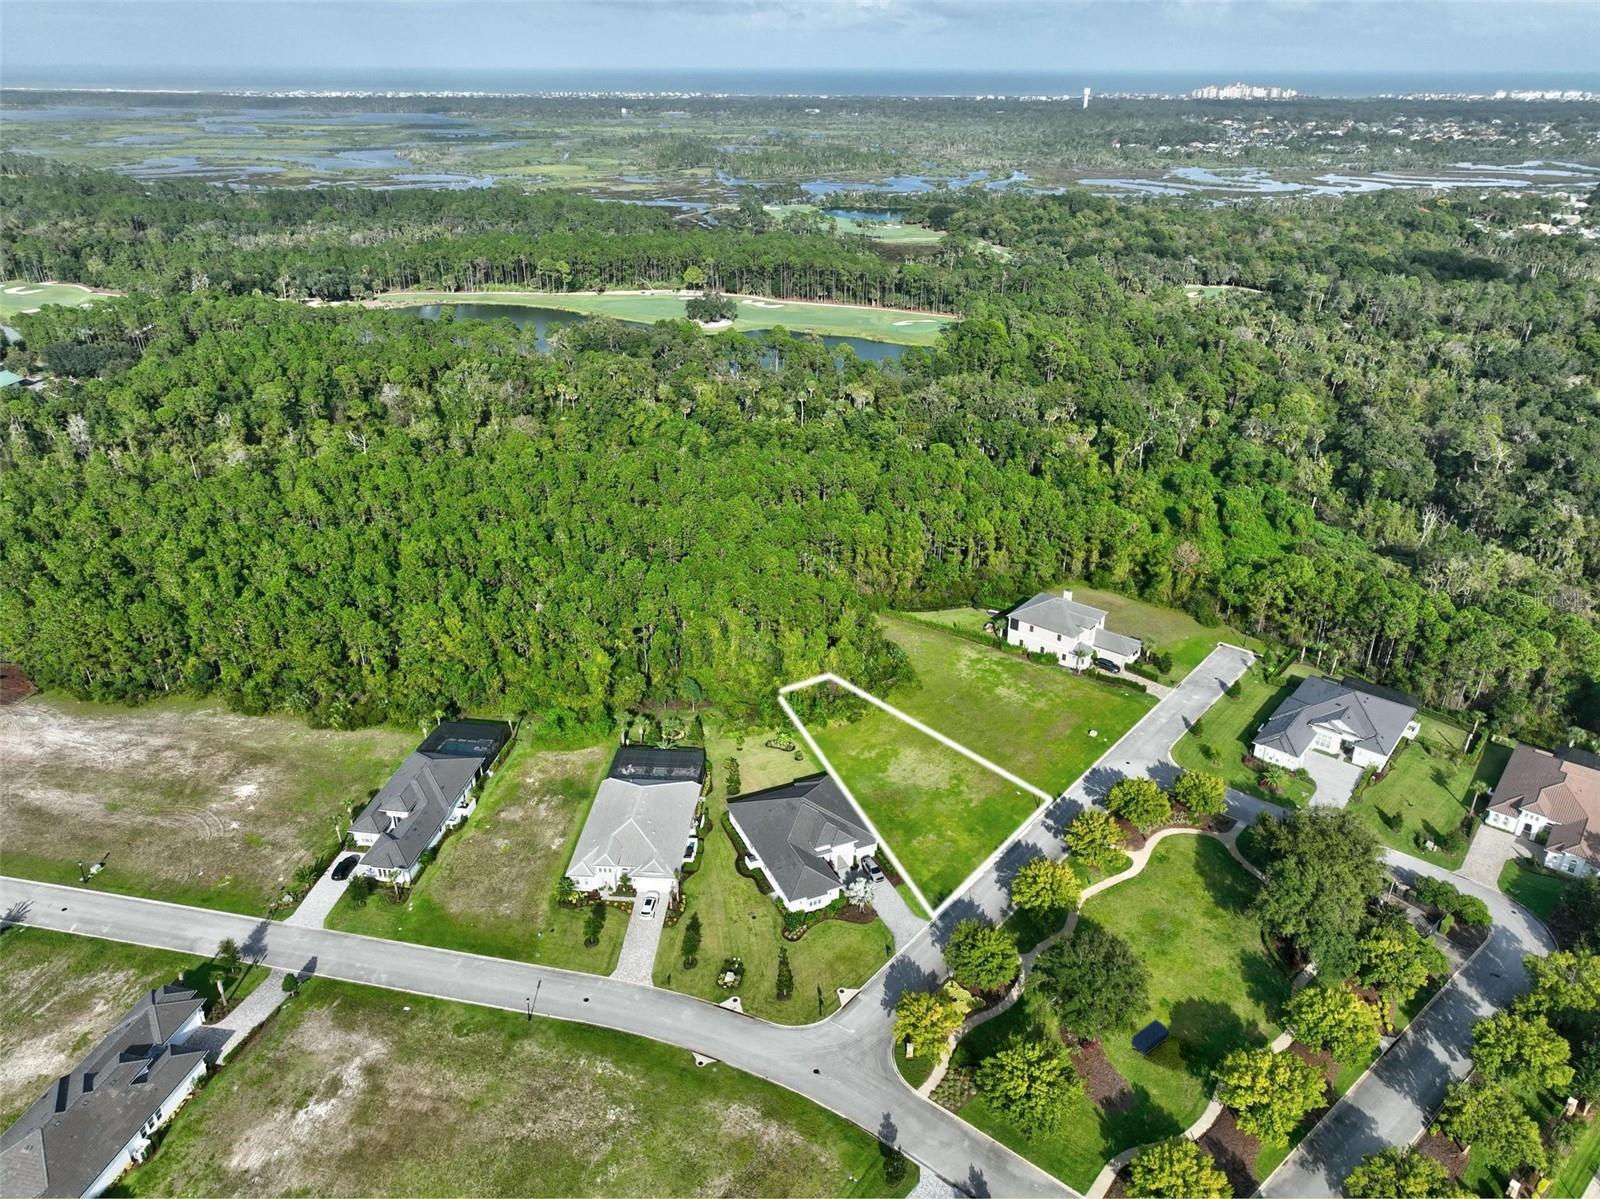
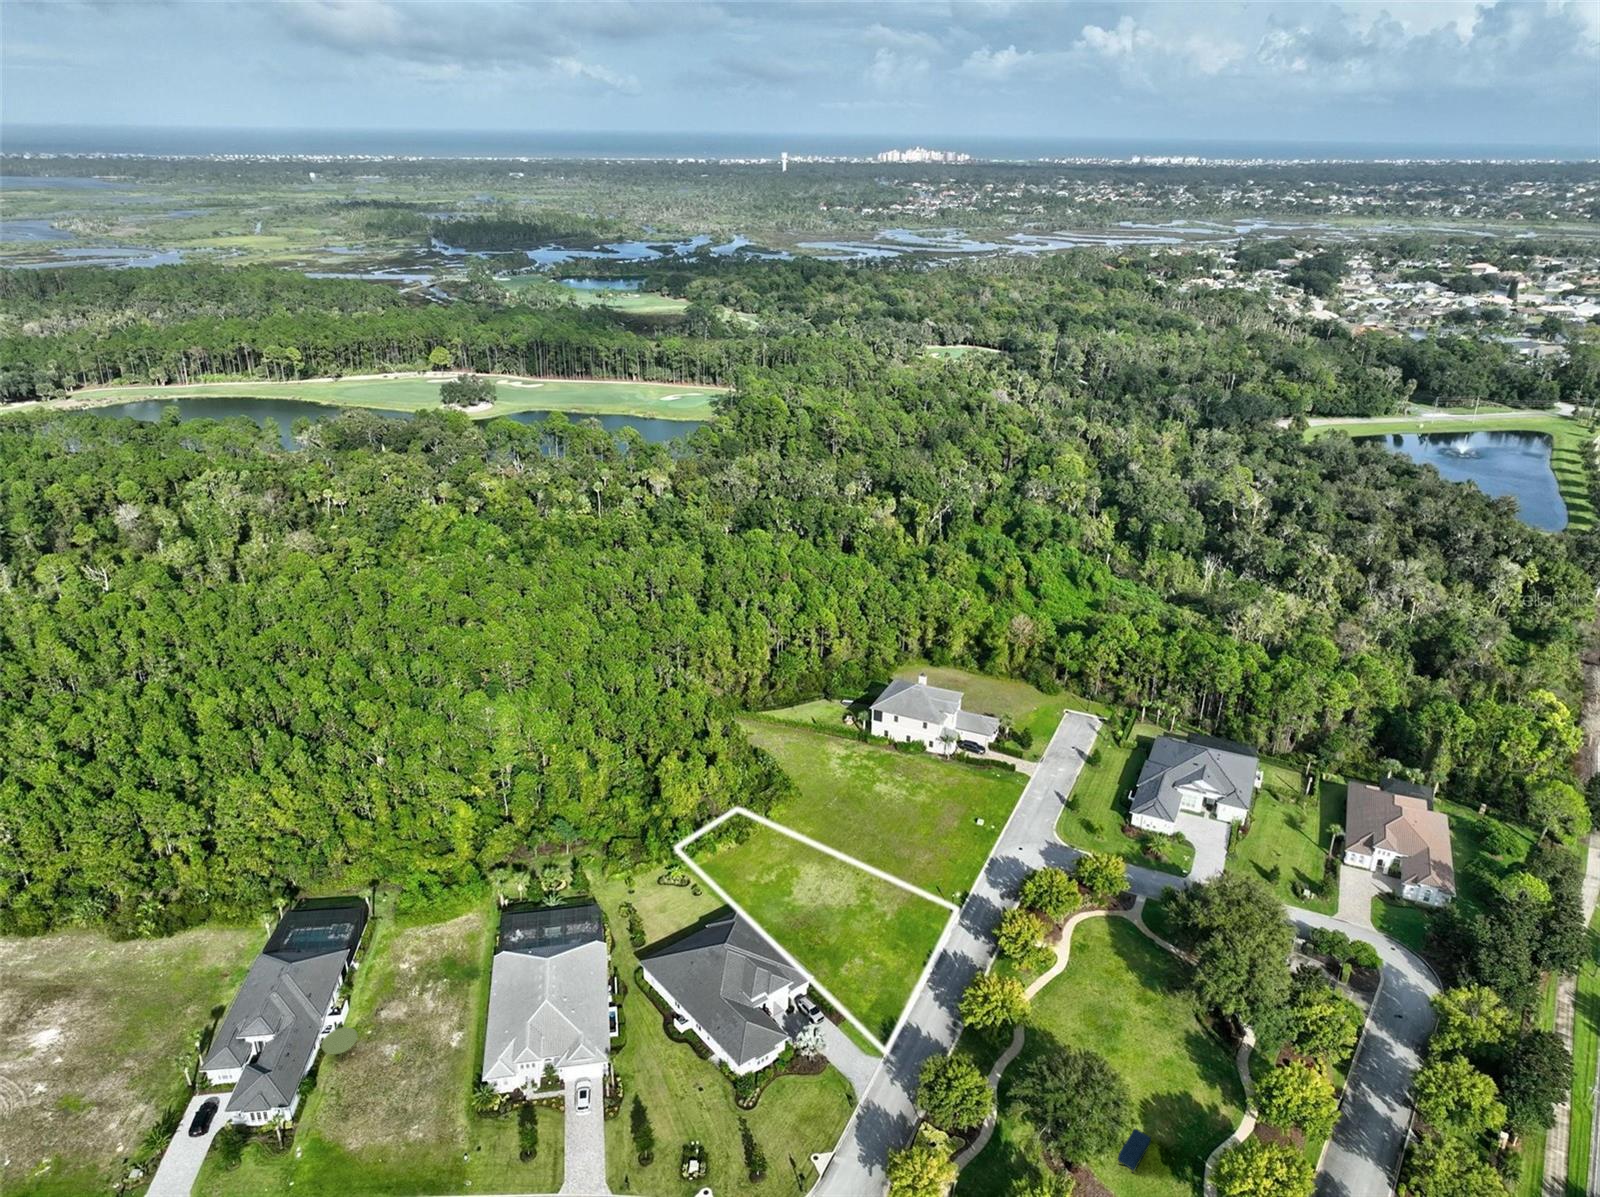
round table: none [450,819,479,846] -> present [322,1027,358,1062]

